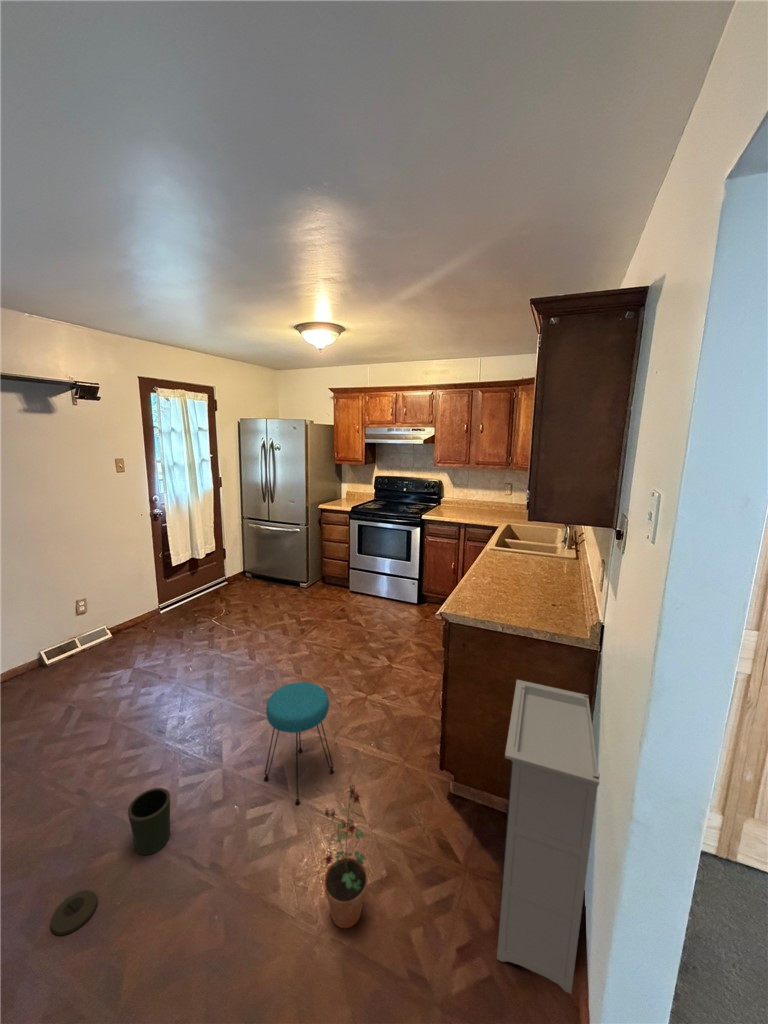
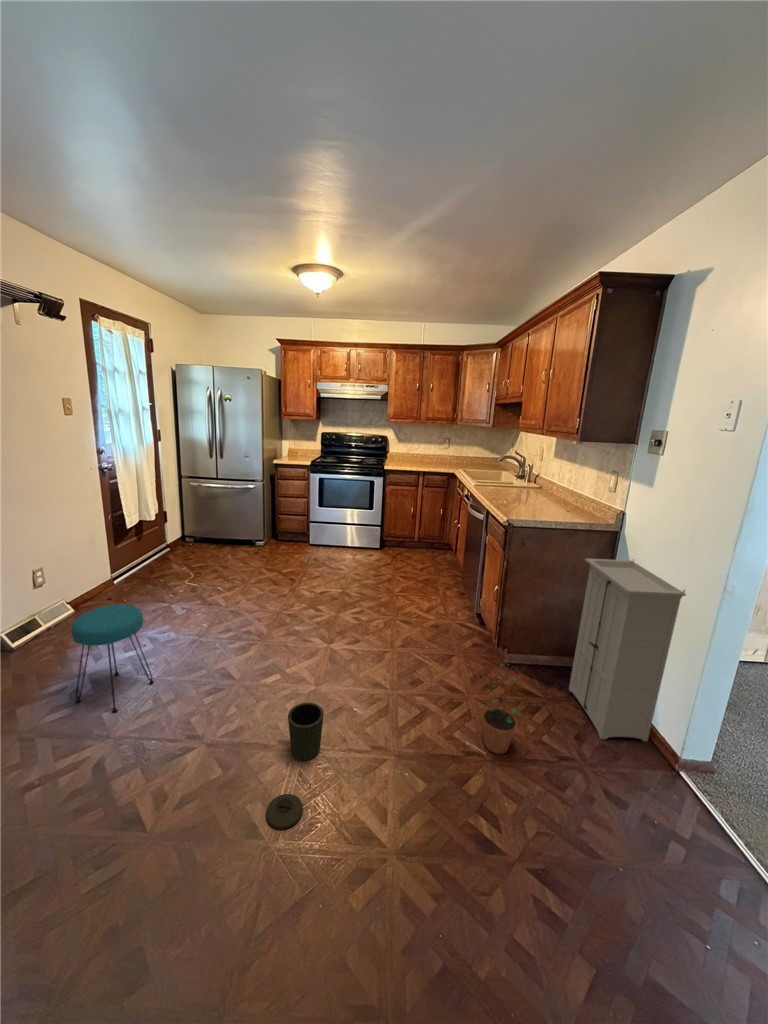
stool: present [264,682,334,804] -> present [72,605,154,712]

